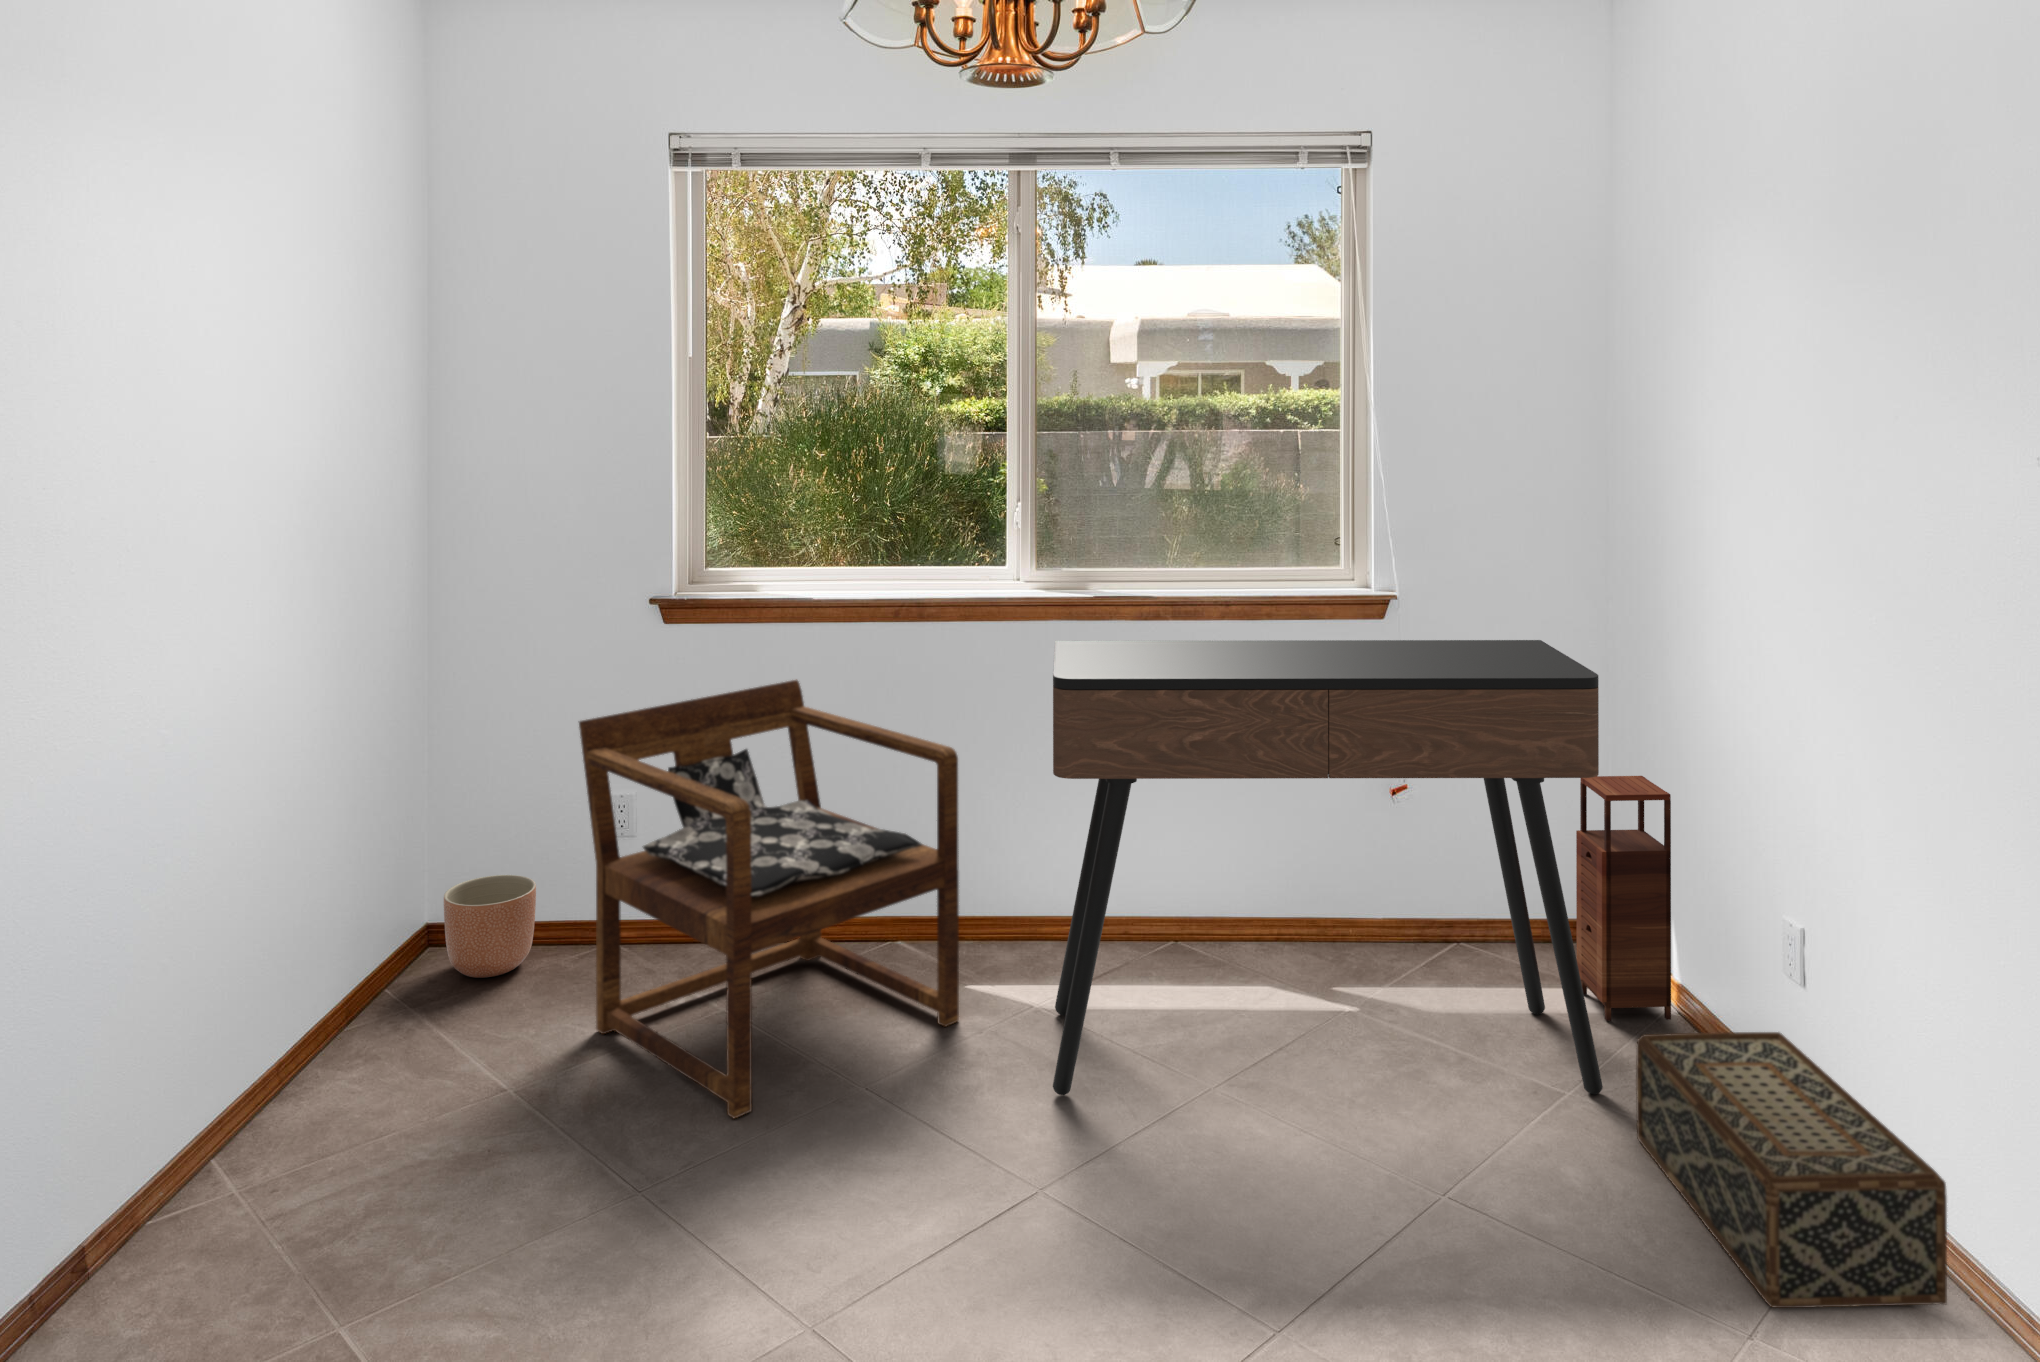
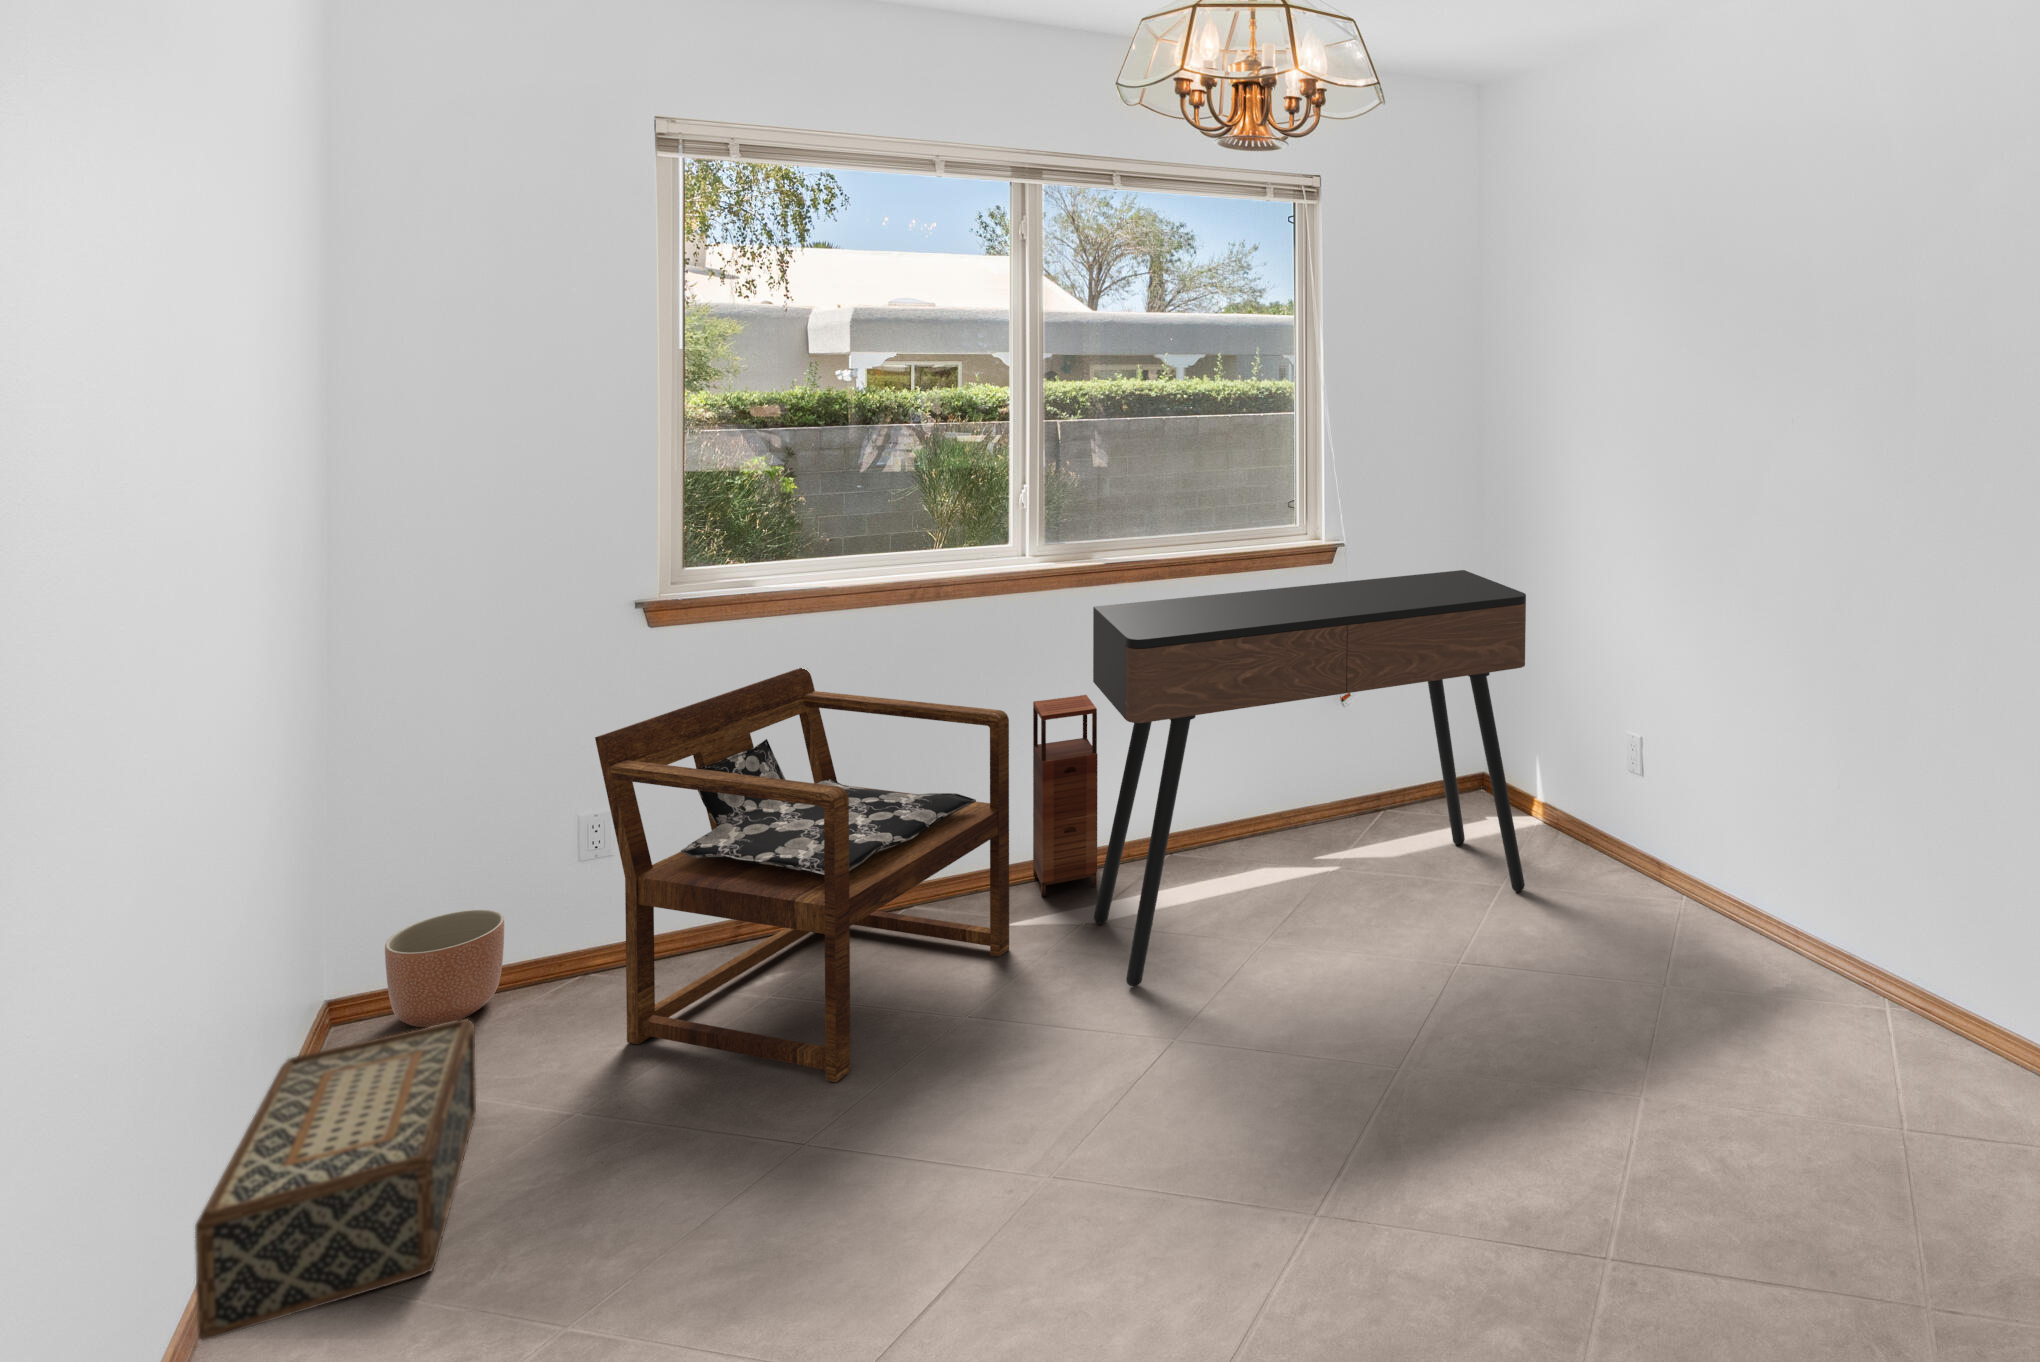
storage cabinet: present [1576,776,1671,1021] -> present [1033,695,1098,896]
woven basket: present [1636,1032,1947,1308] -> present [195,1019,476,1341]

